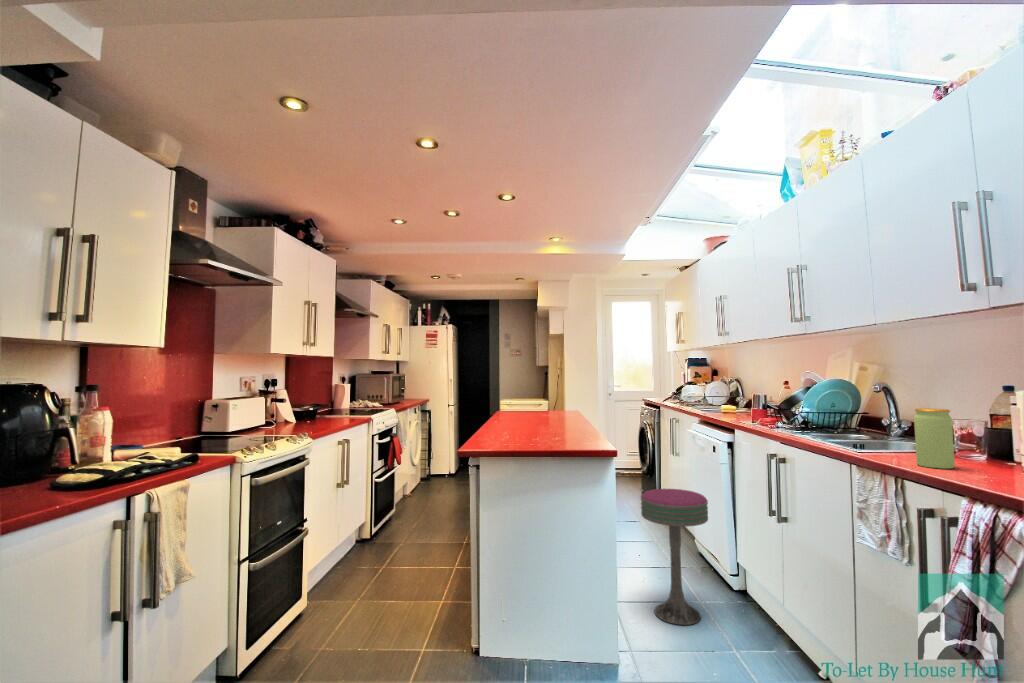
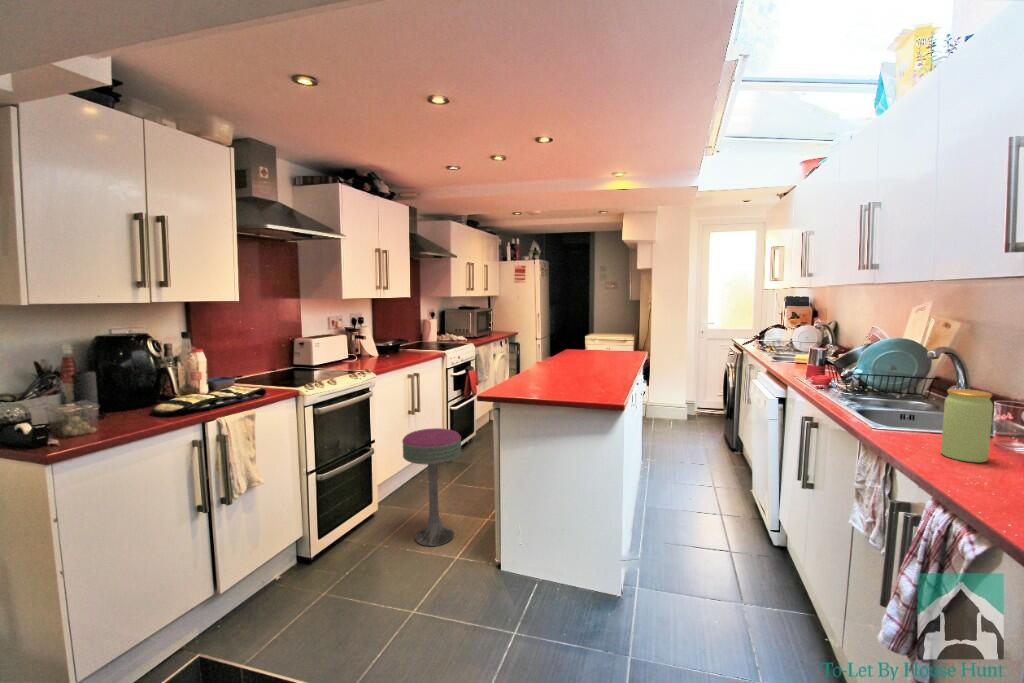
bar stool: present [641,489,708,625] -> present [402,428,461,546]

